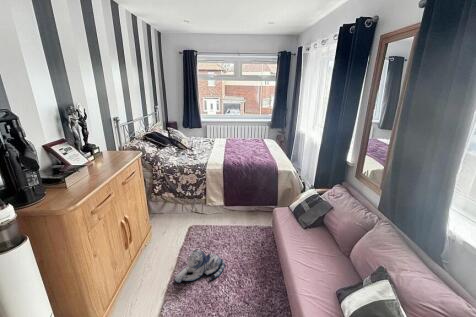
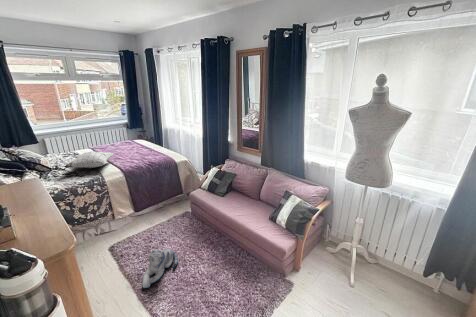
pillow: none [188,140,229,154] -> present [64,152,113,168]

